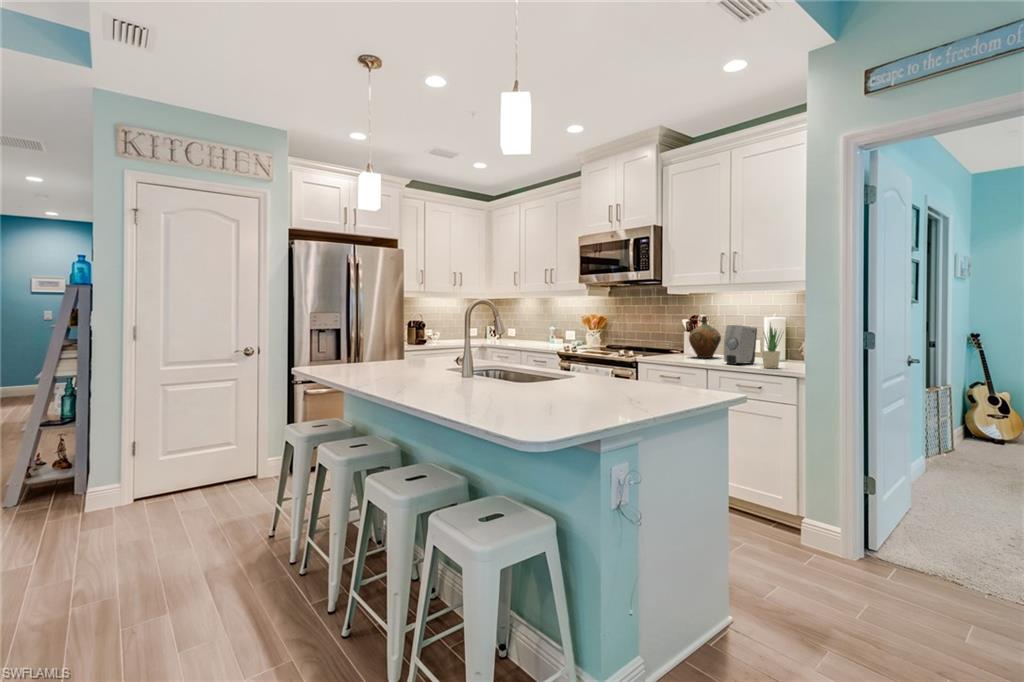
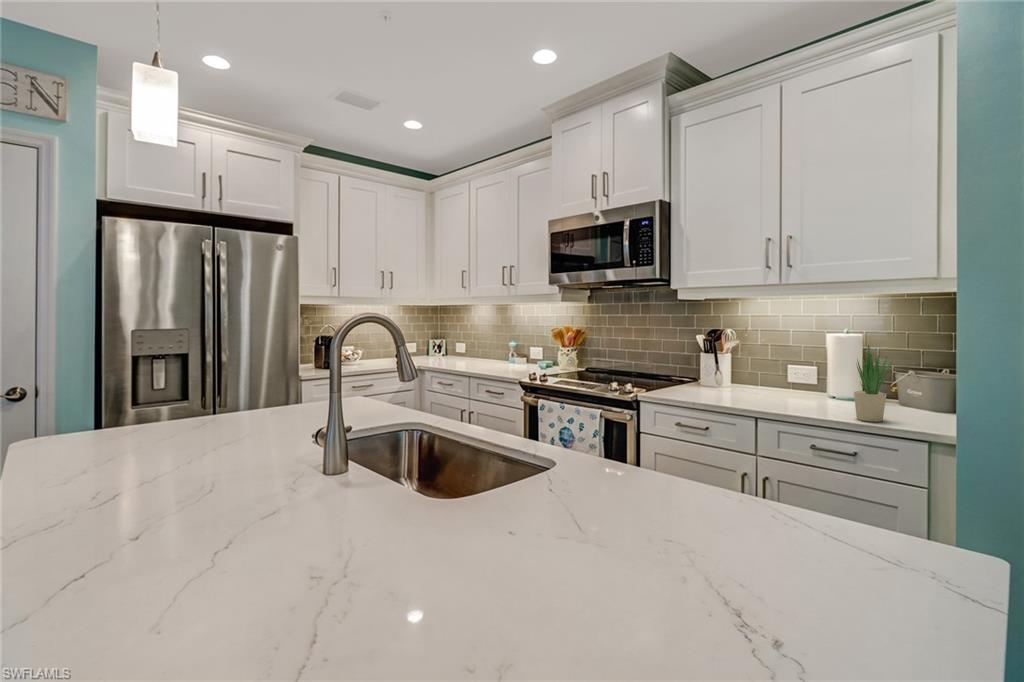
ceramic jug: present [689,316,721,358] -> none [715,332,764,395]
soap dispenser: present [724,325,757,364] -> none [783,349,833,412]

